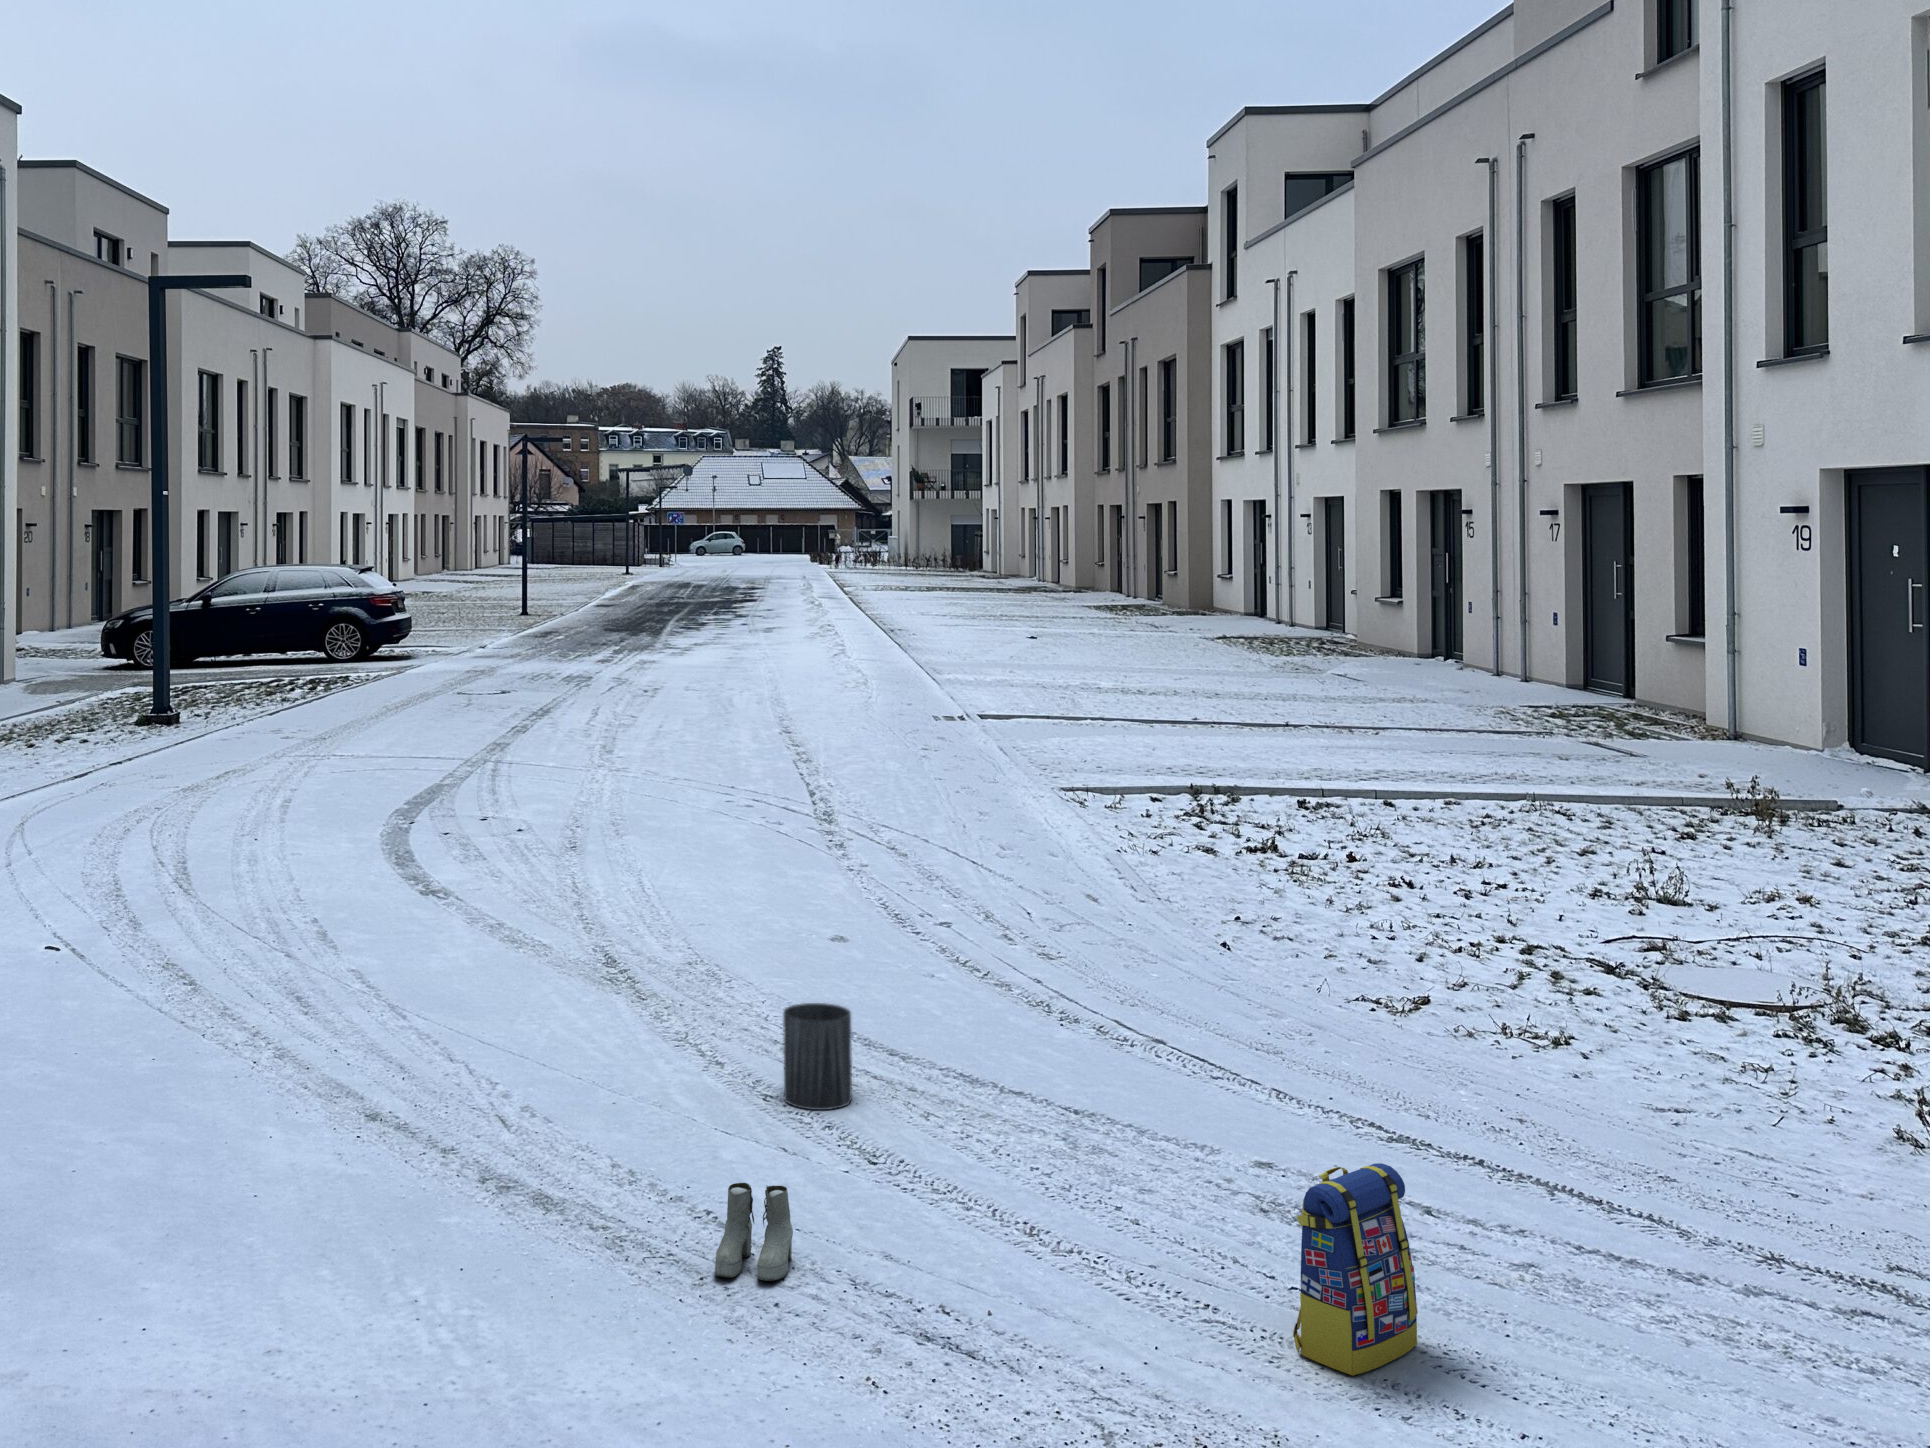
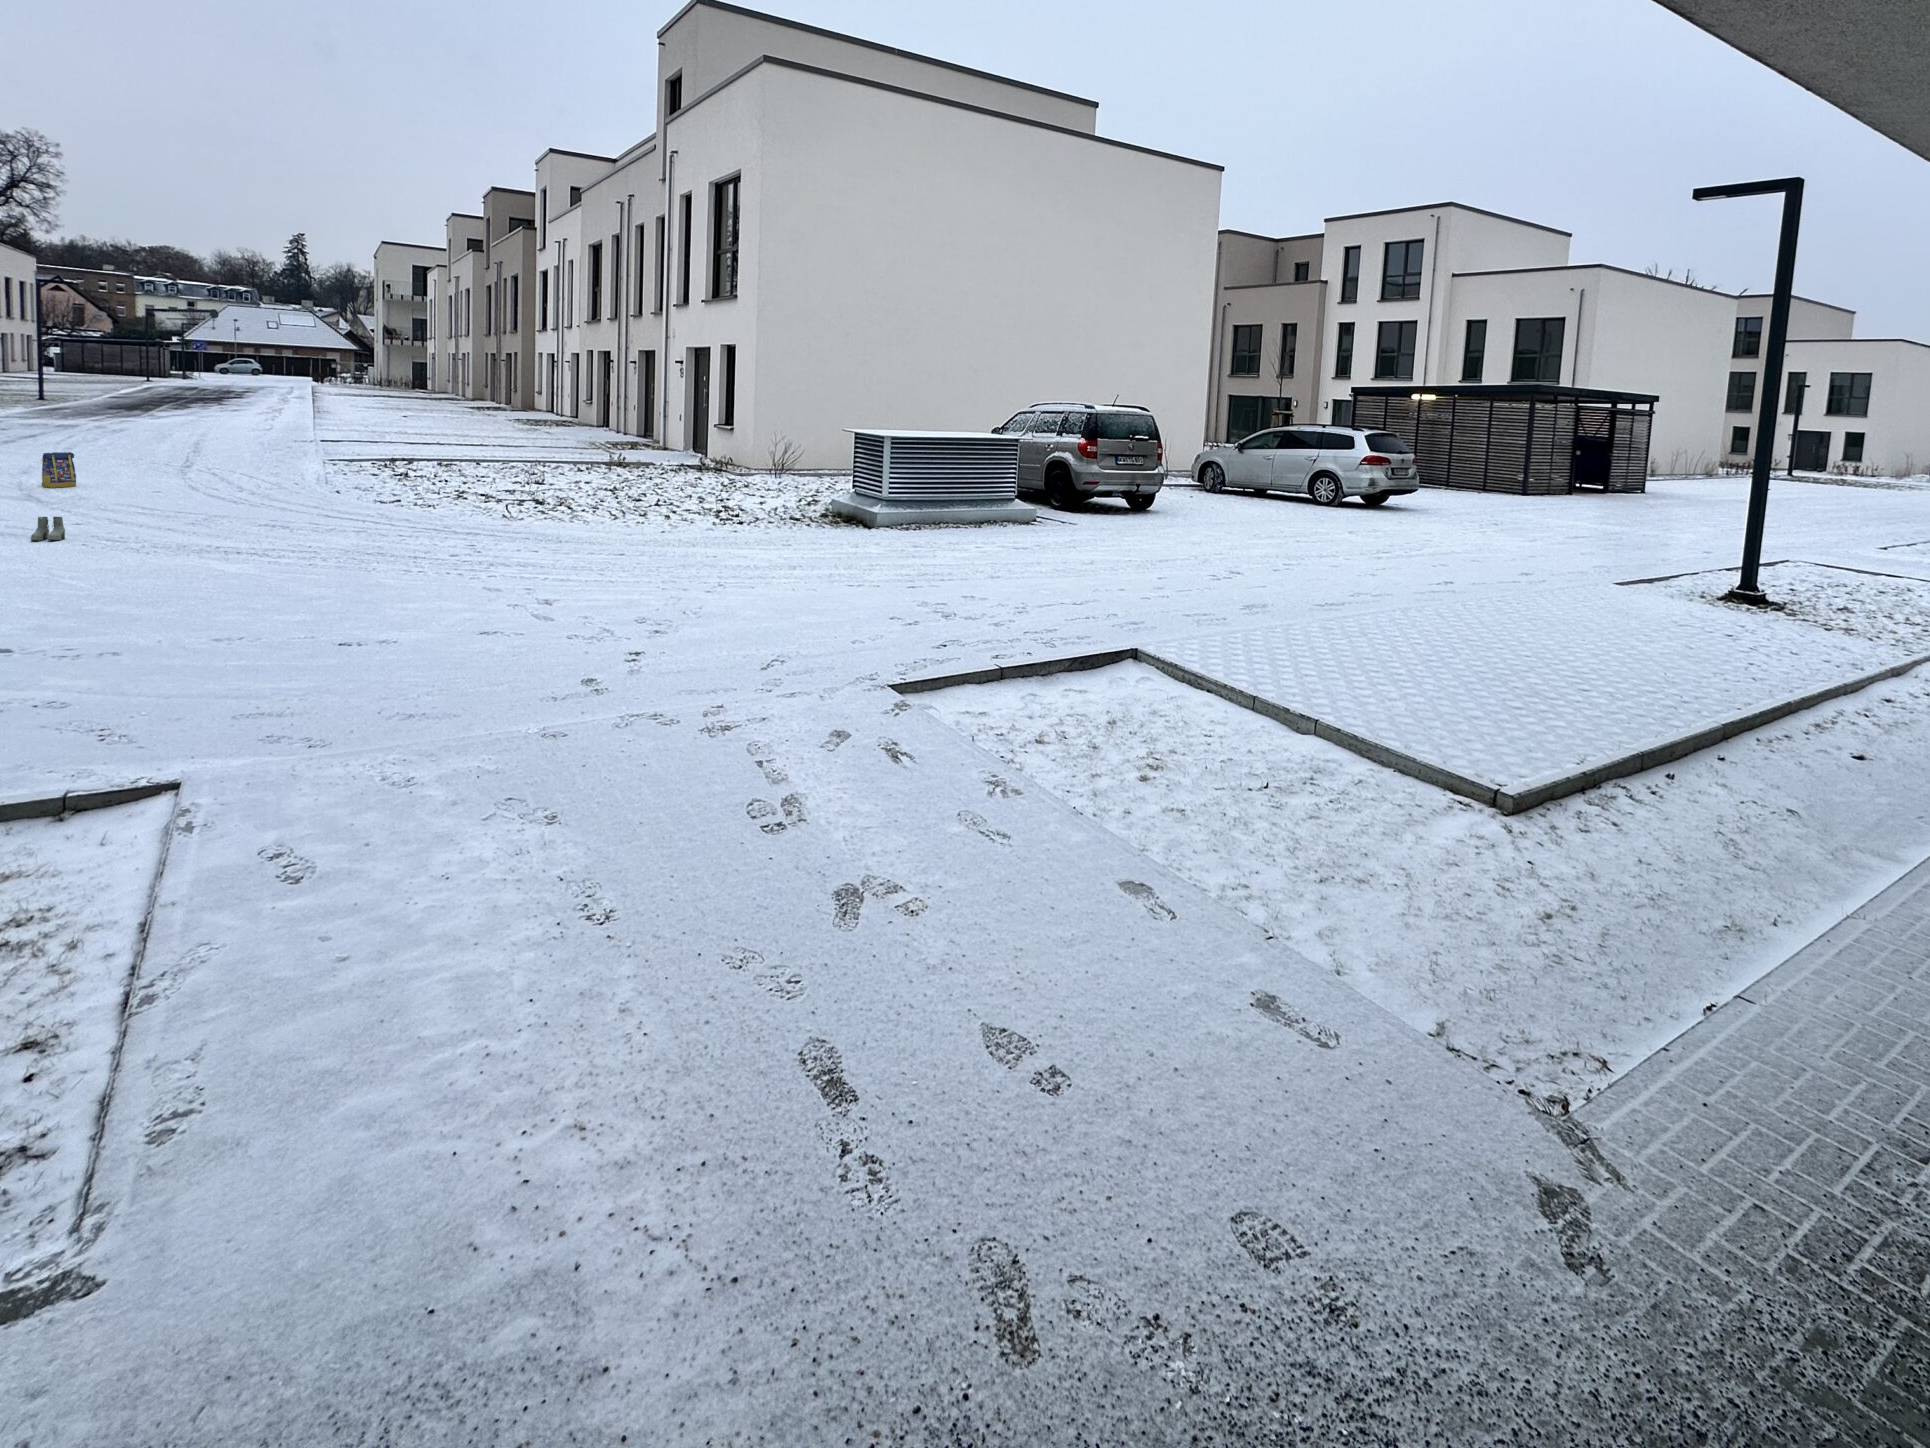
trash can: present [783,1003,852,1110] -> none [88,488,119,521]
backpack: present [1293,1163,1418,1376] -> present [42,452,76,488]

